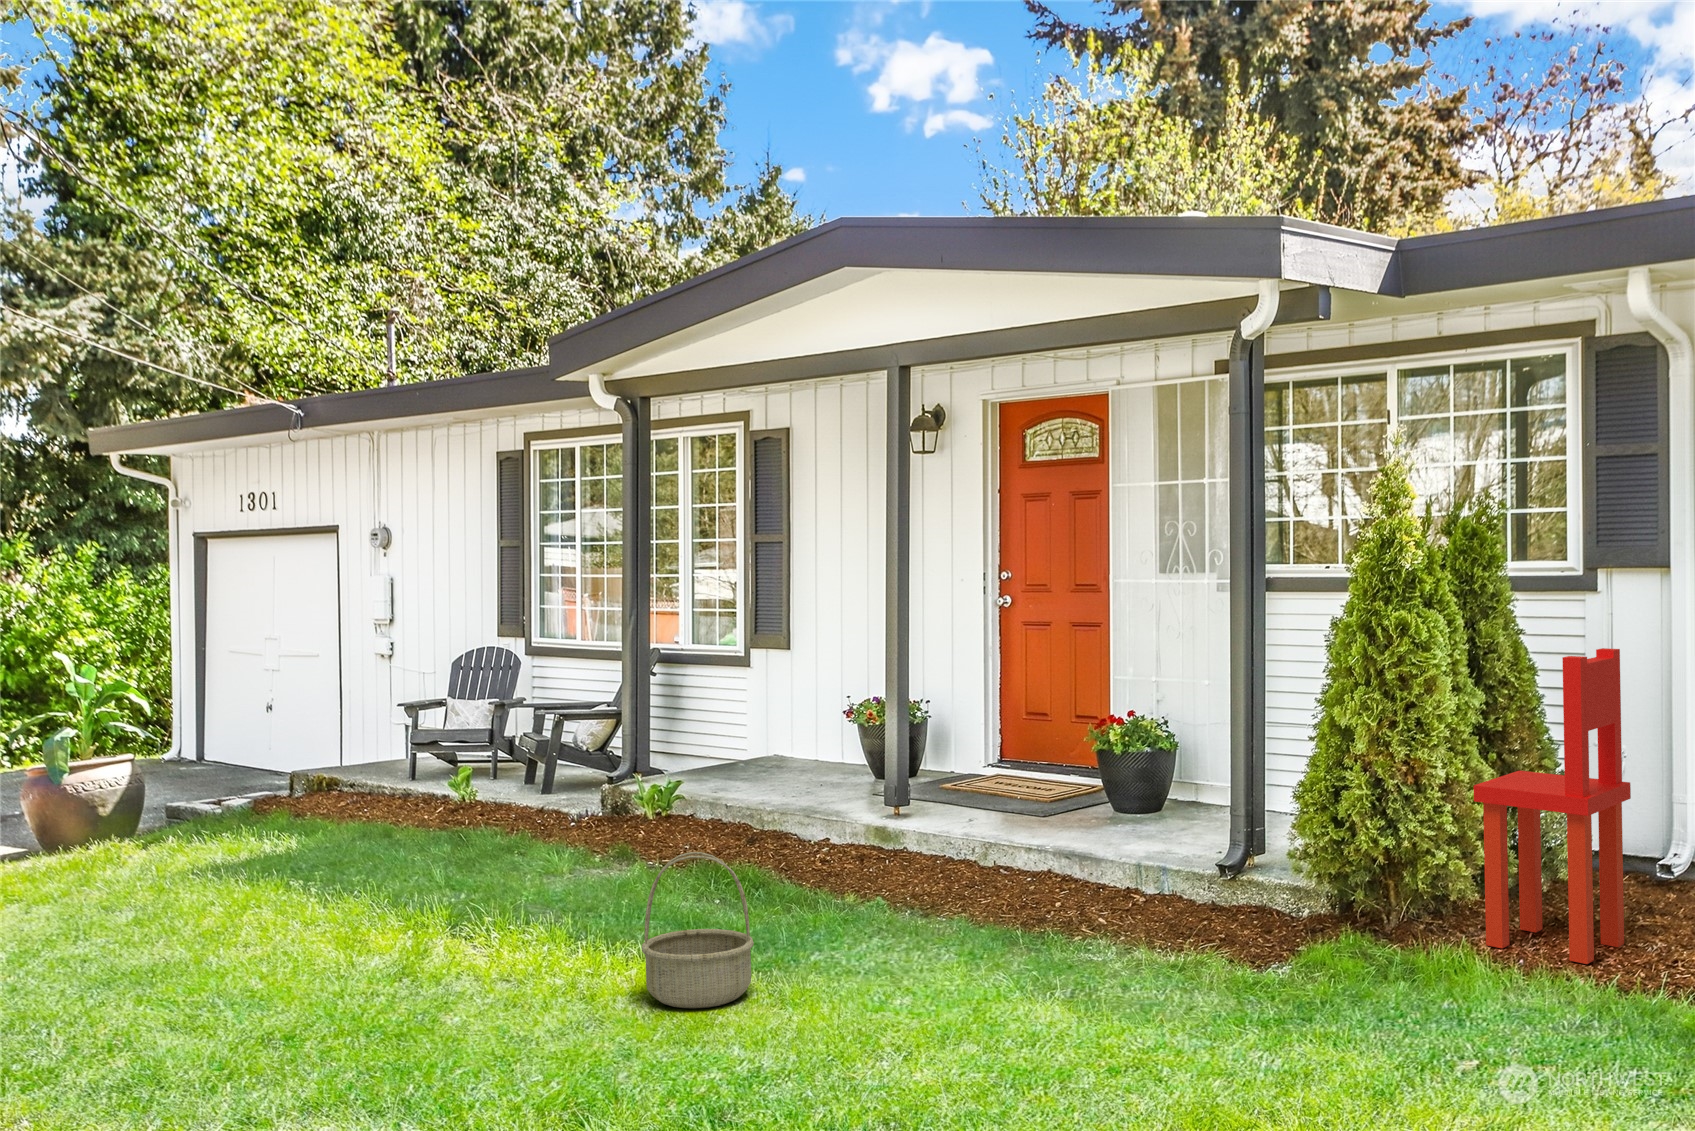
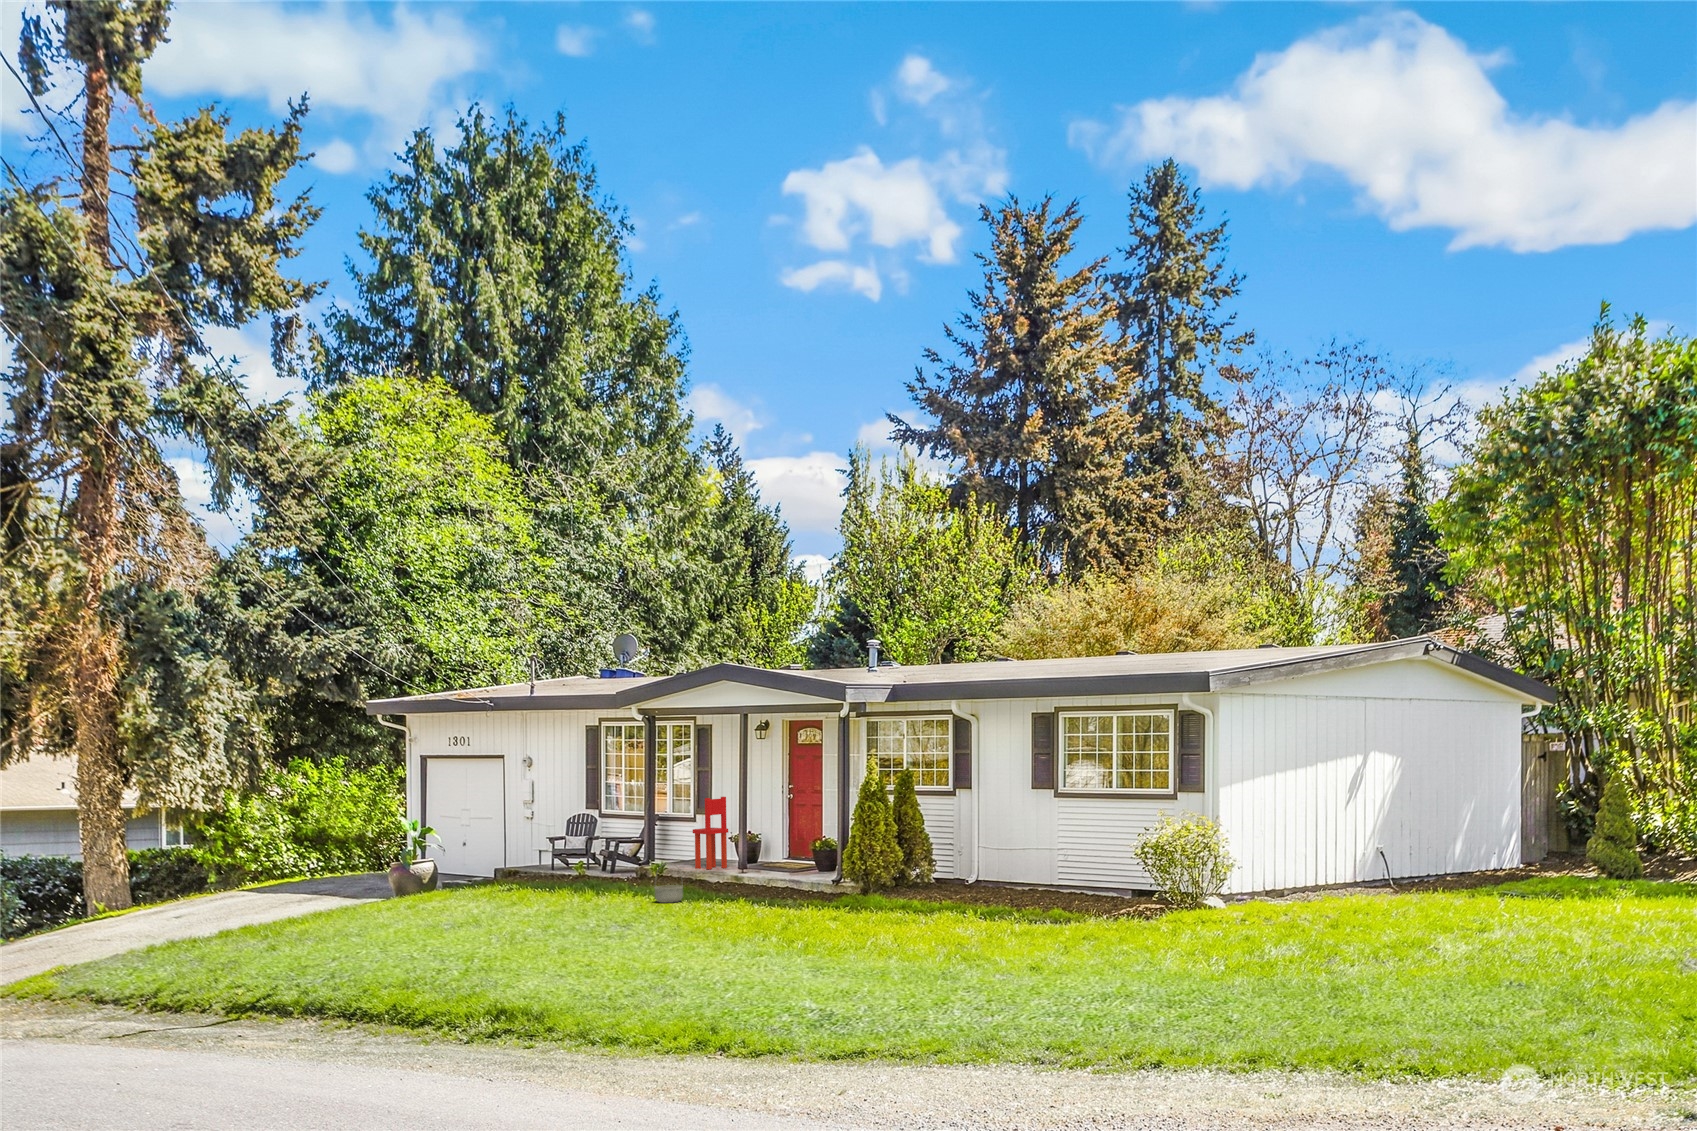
chair: present [1474,648,1631,964] -> present [693,797,728,869]

